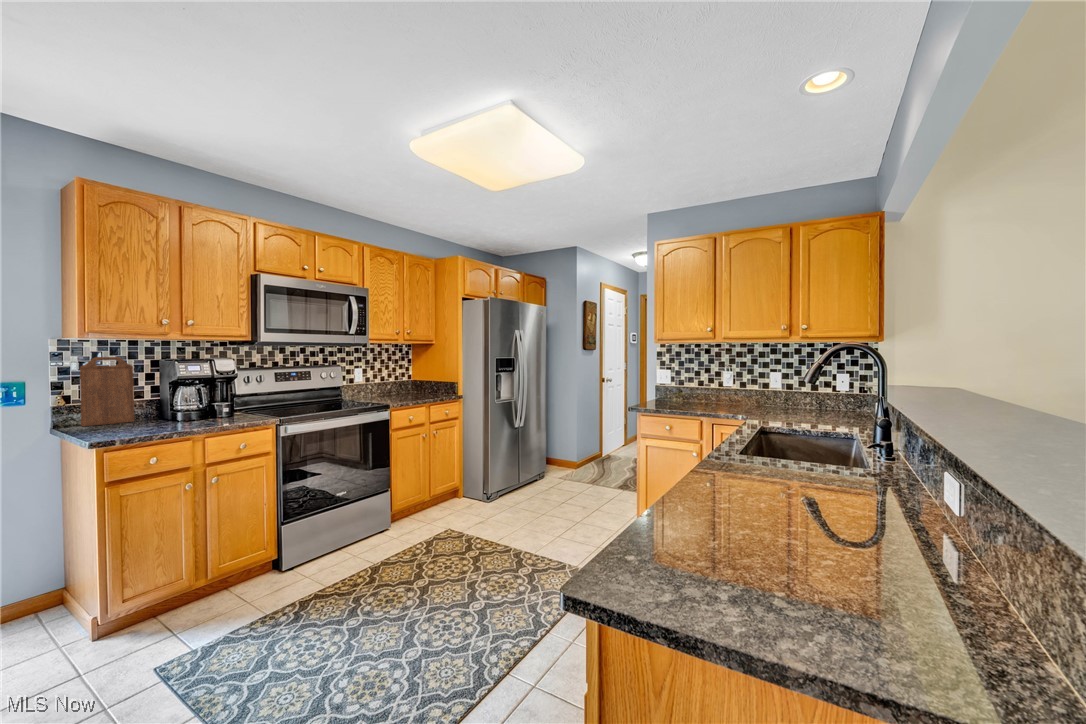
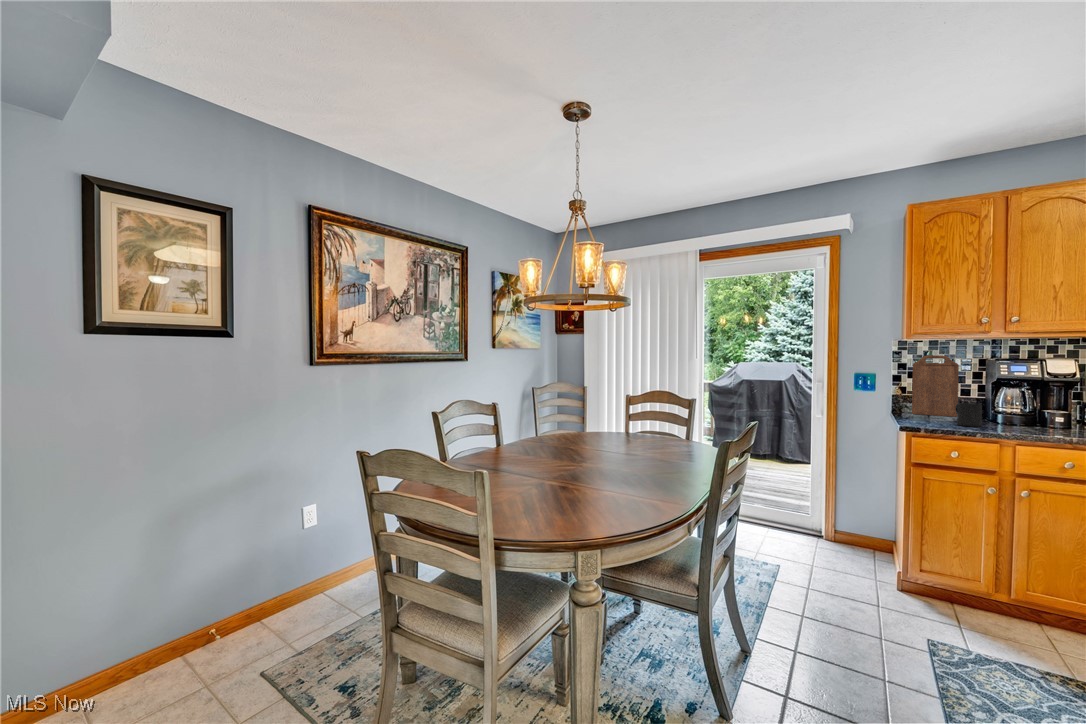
mug: none [143,405,171,430] -> present [956,403,982,427]

